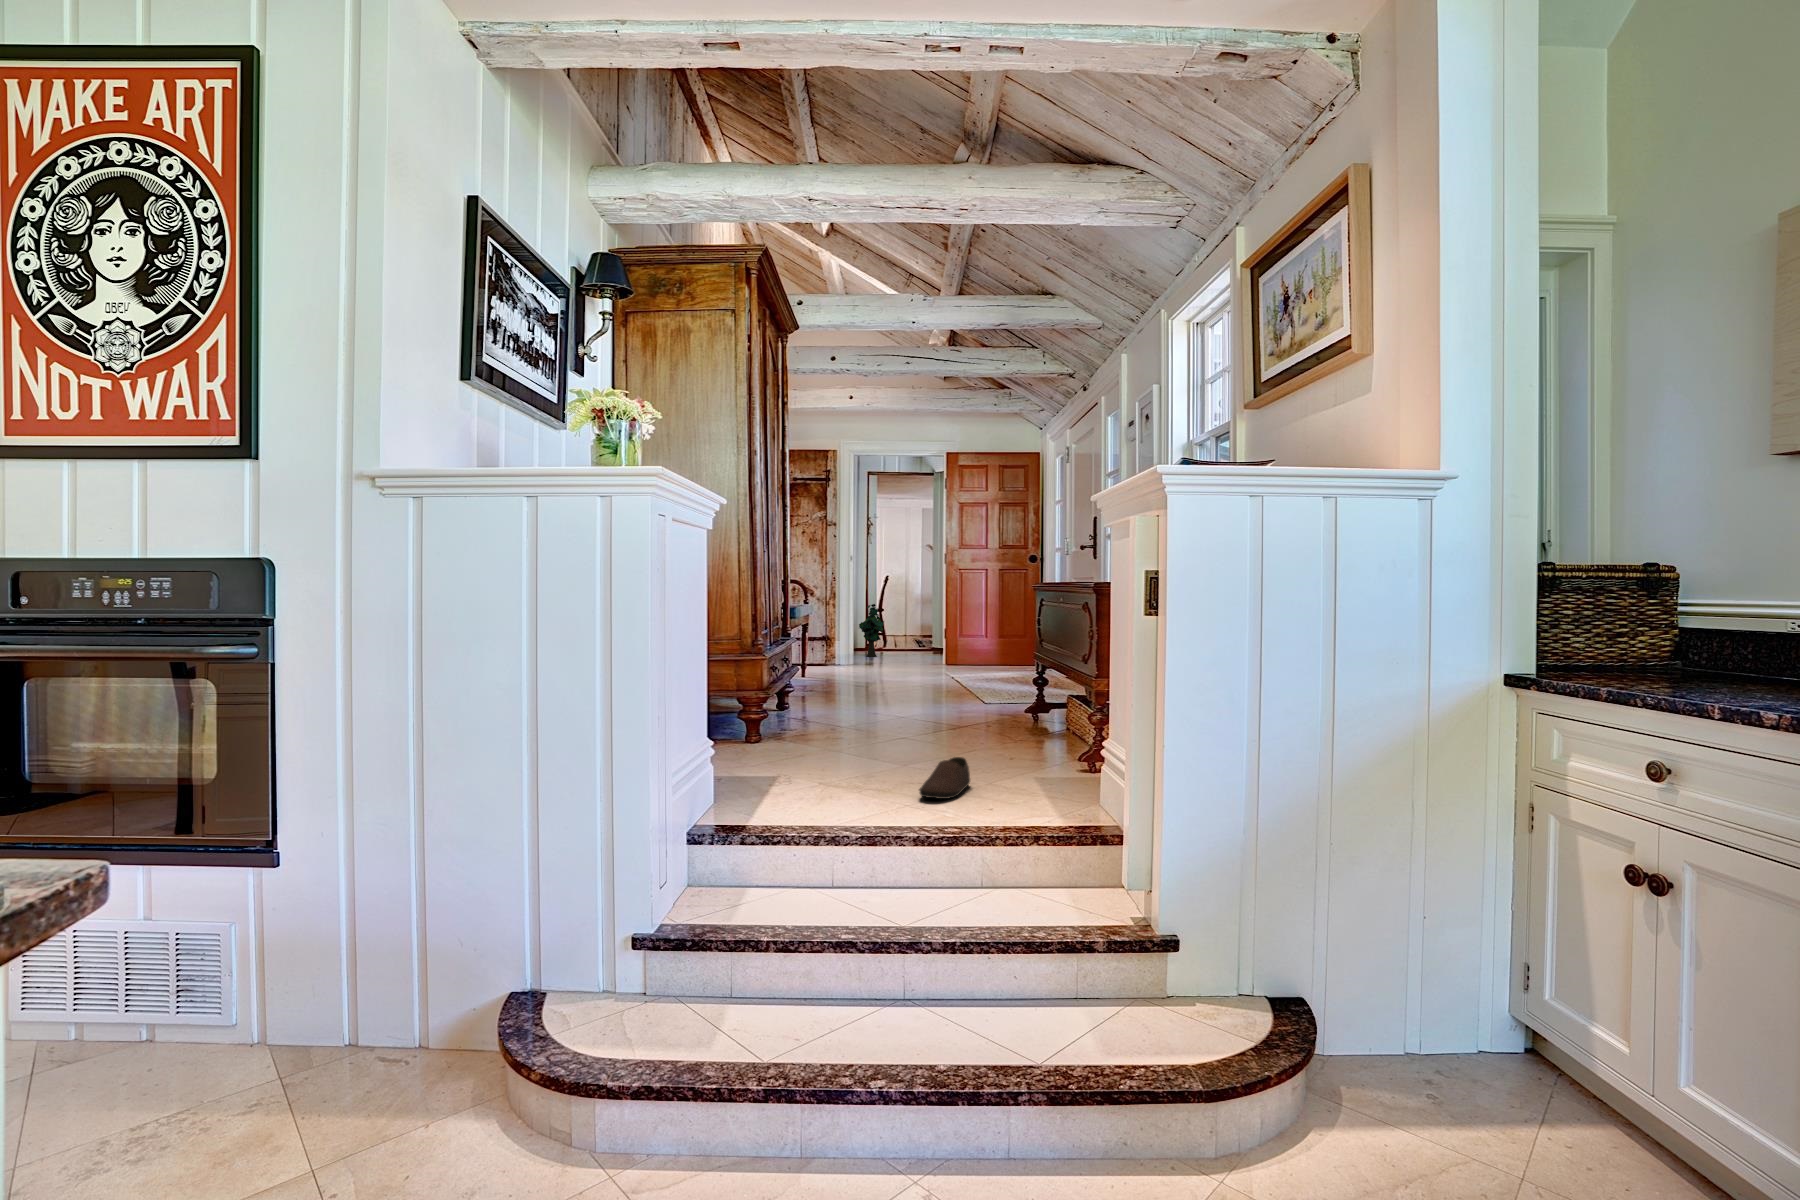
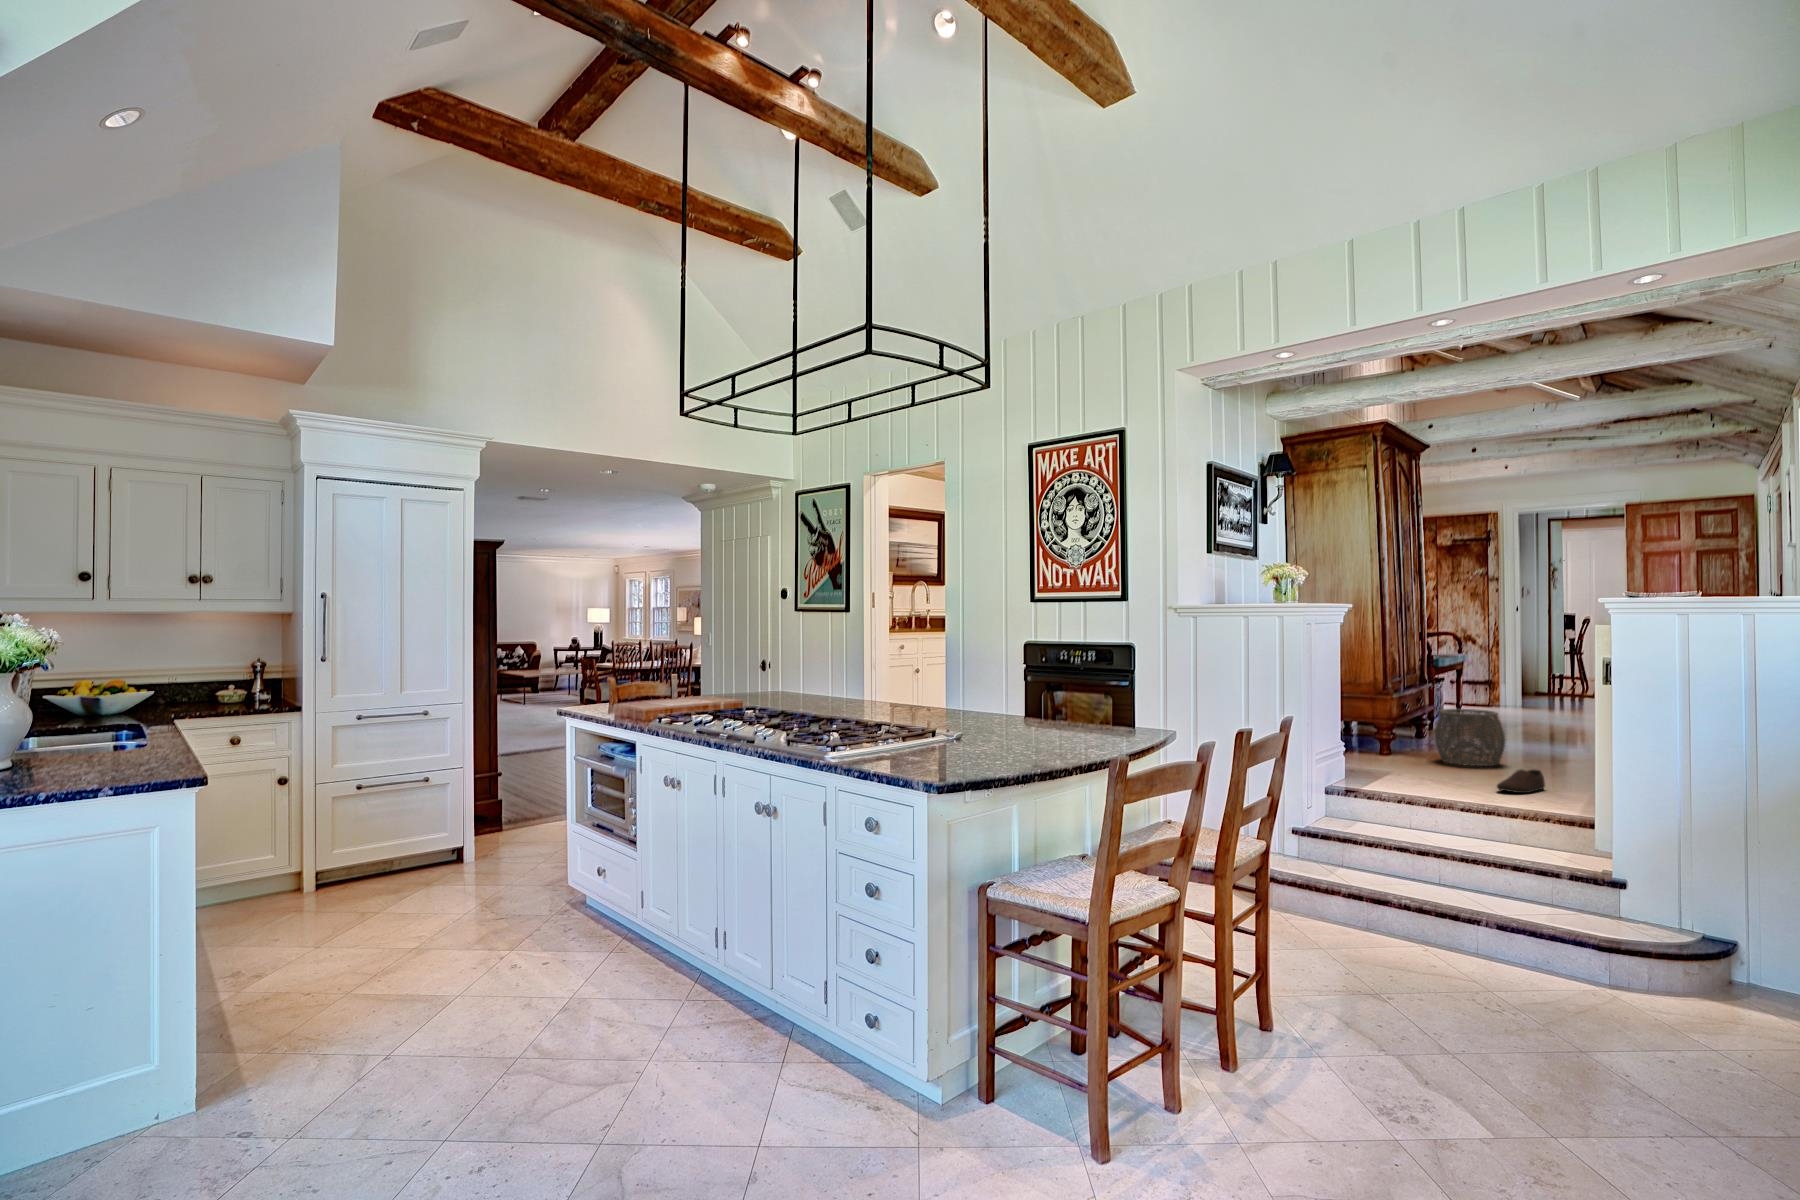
decorative plant: present [859,604,884,657] -> none [1528,652,1559,702]
woven basket: none [812,671,898,753] -> present [1434,709,1505,766]

